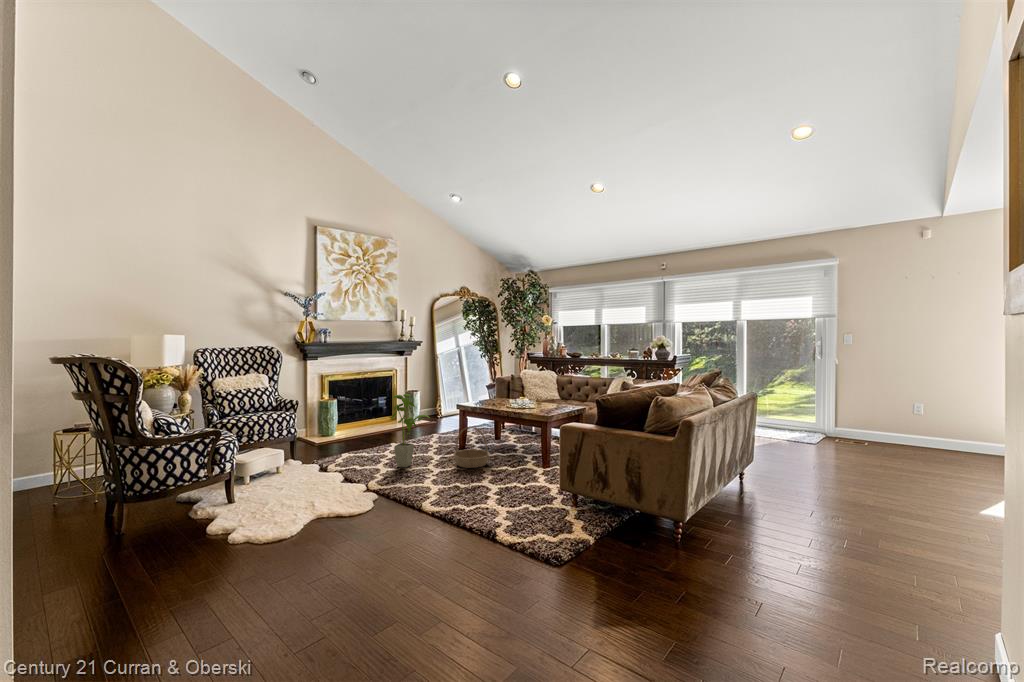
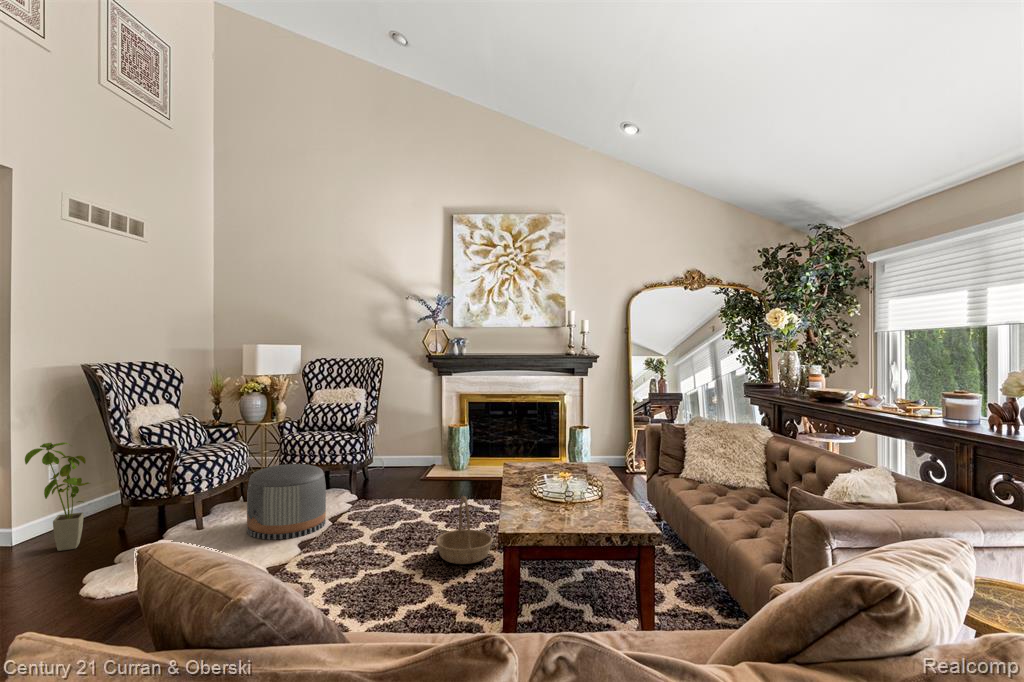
house plant: present [391,394,430,467] -> present [25,442,90,551]
pouf: none [275,432,344,496] -> present [247,464,326,540]

